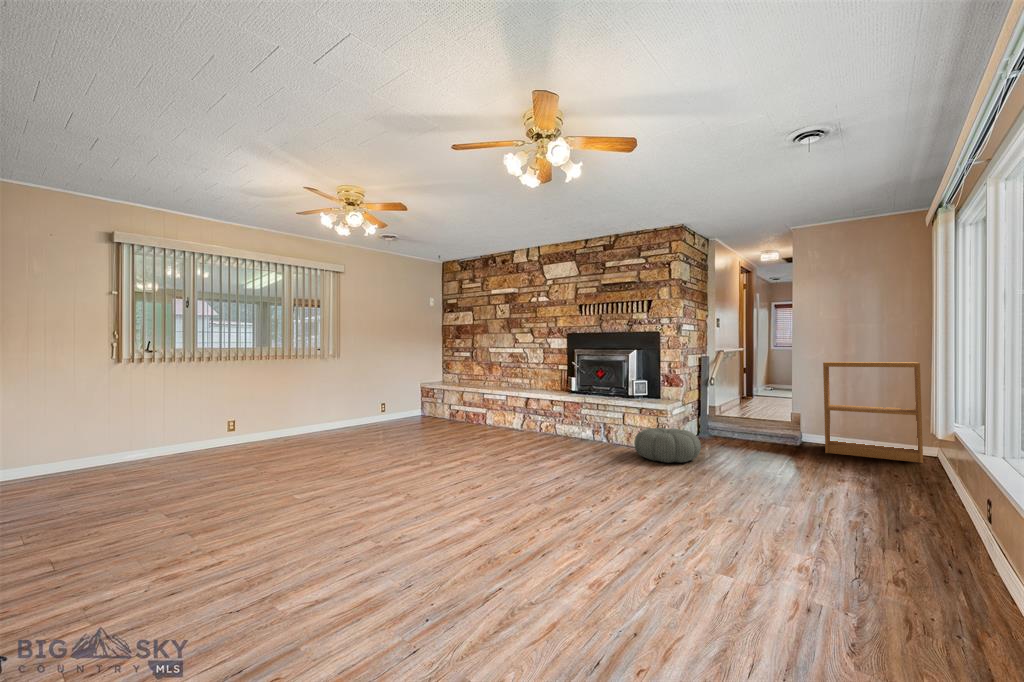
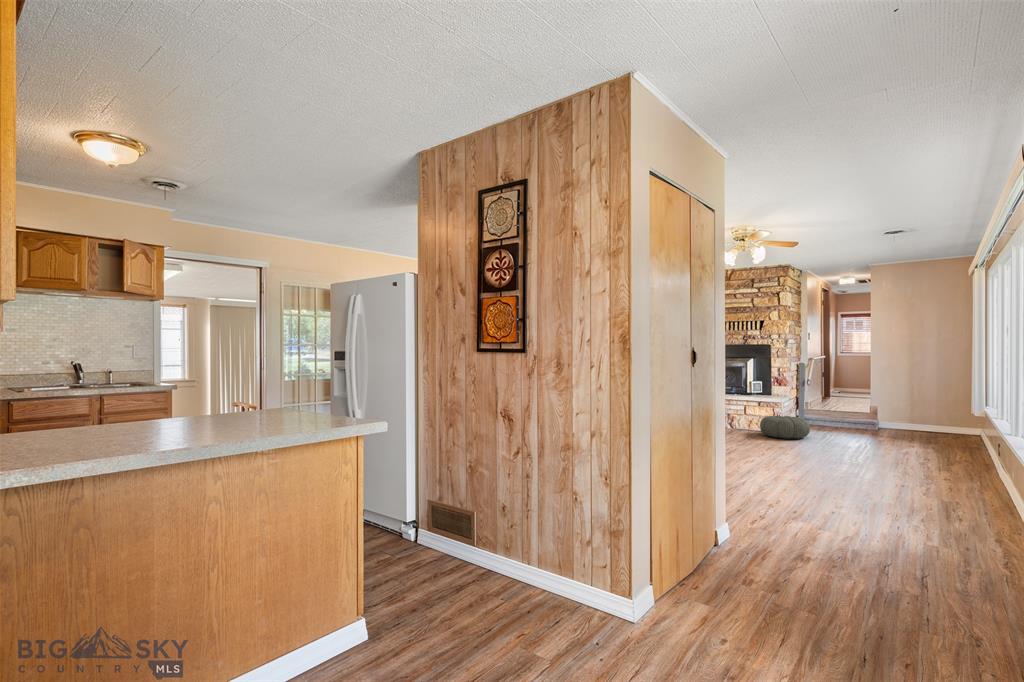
bookshelf: present [823,362,923,463] -> none [896,368,968,440]

